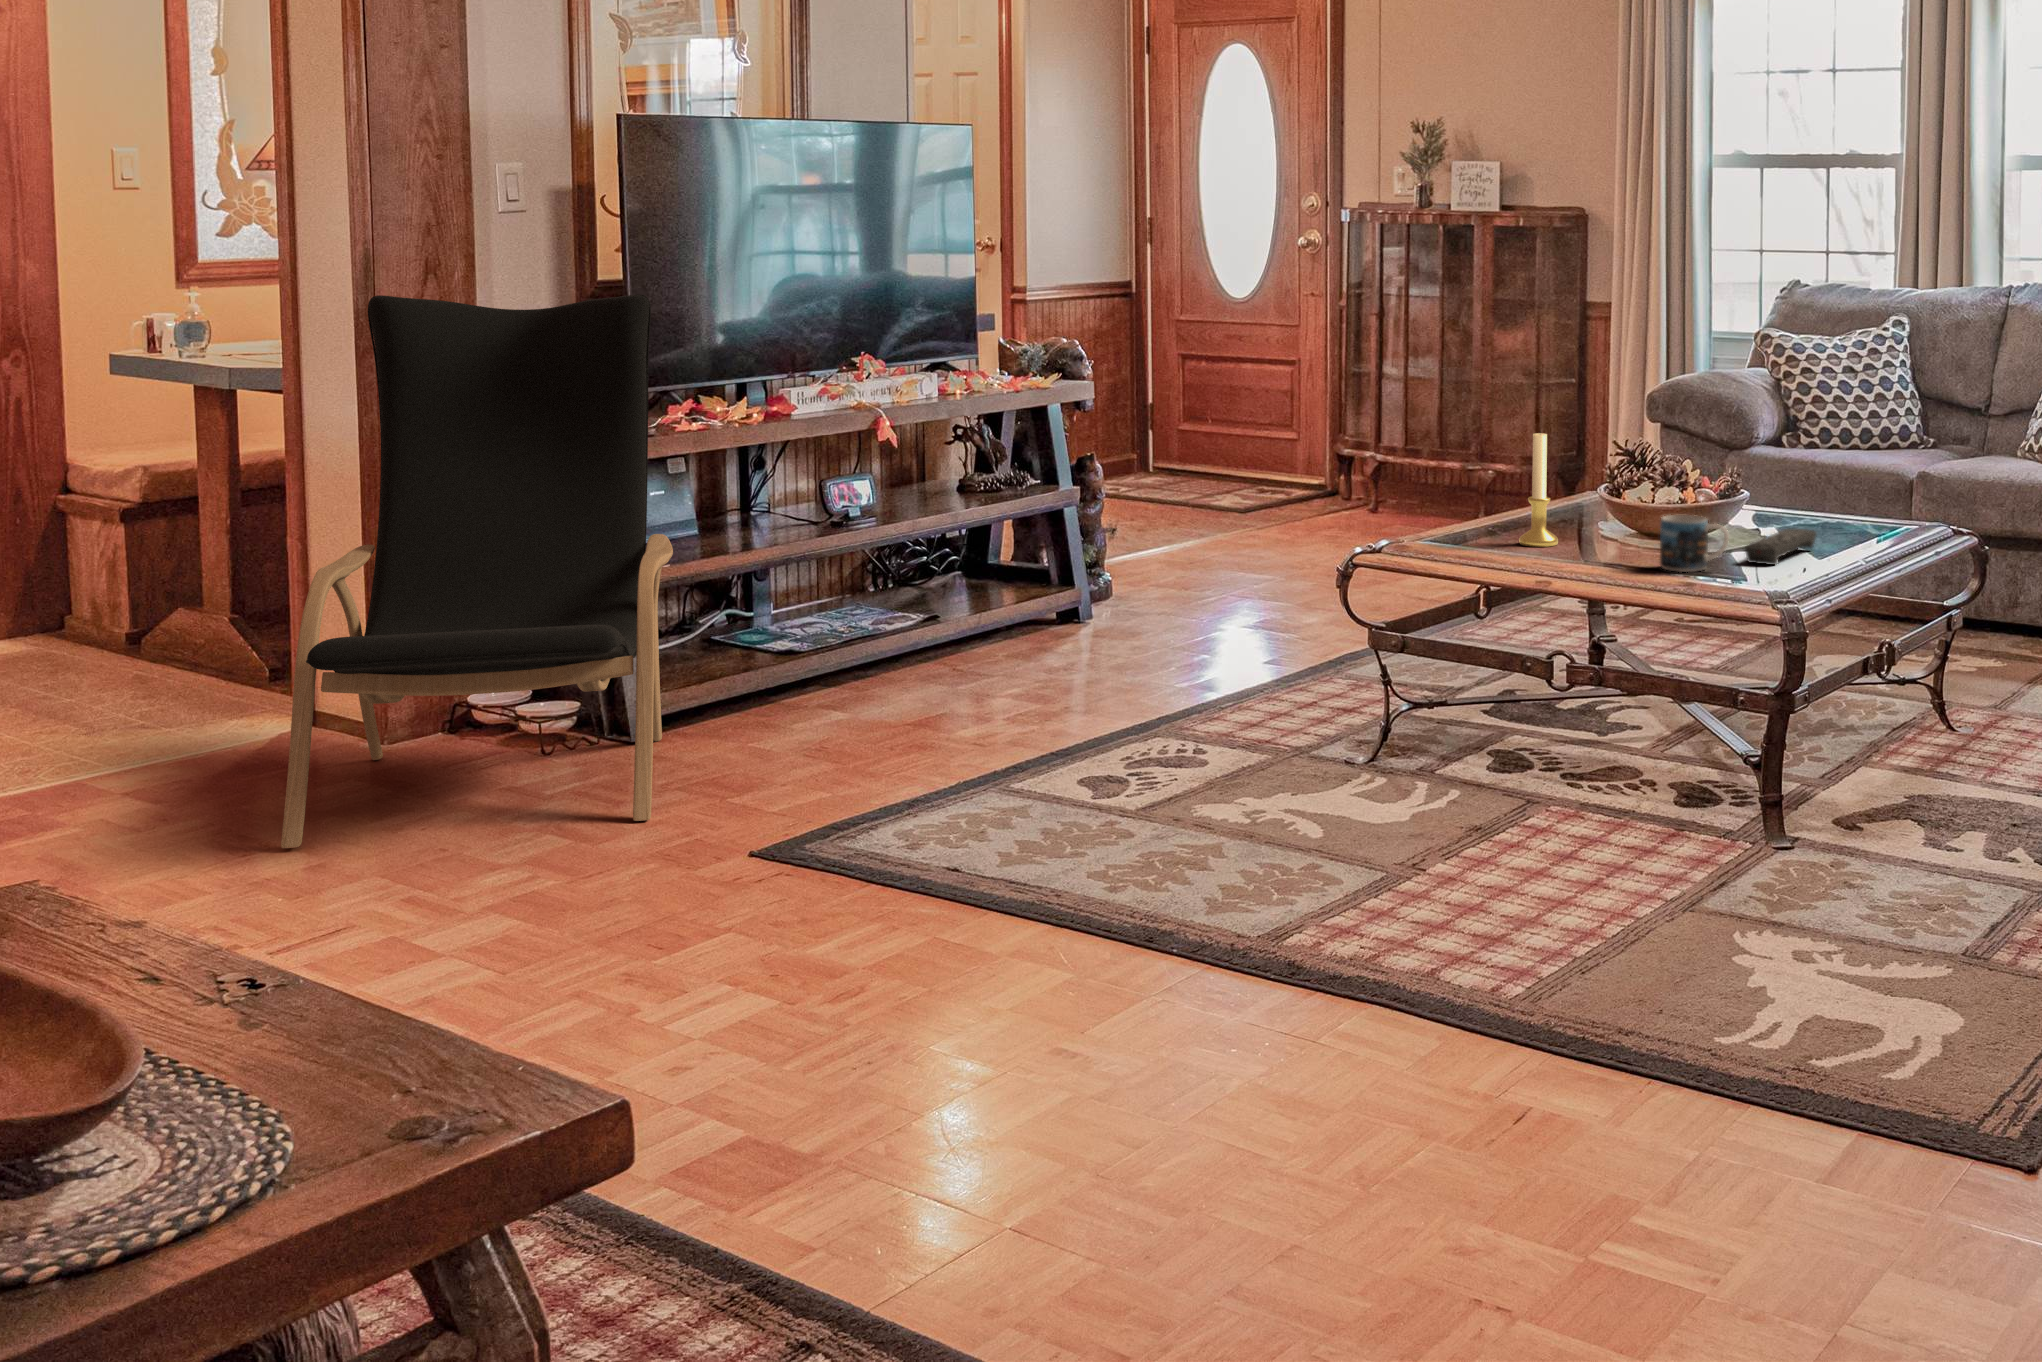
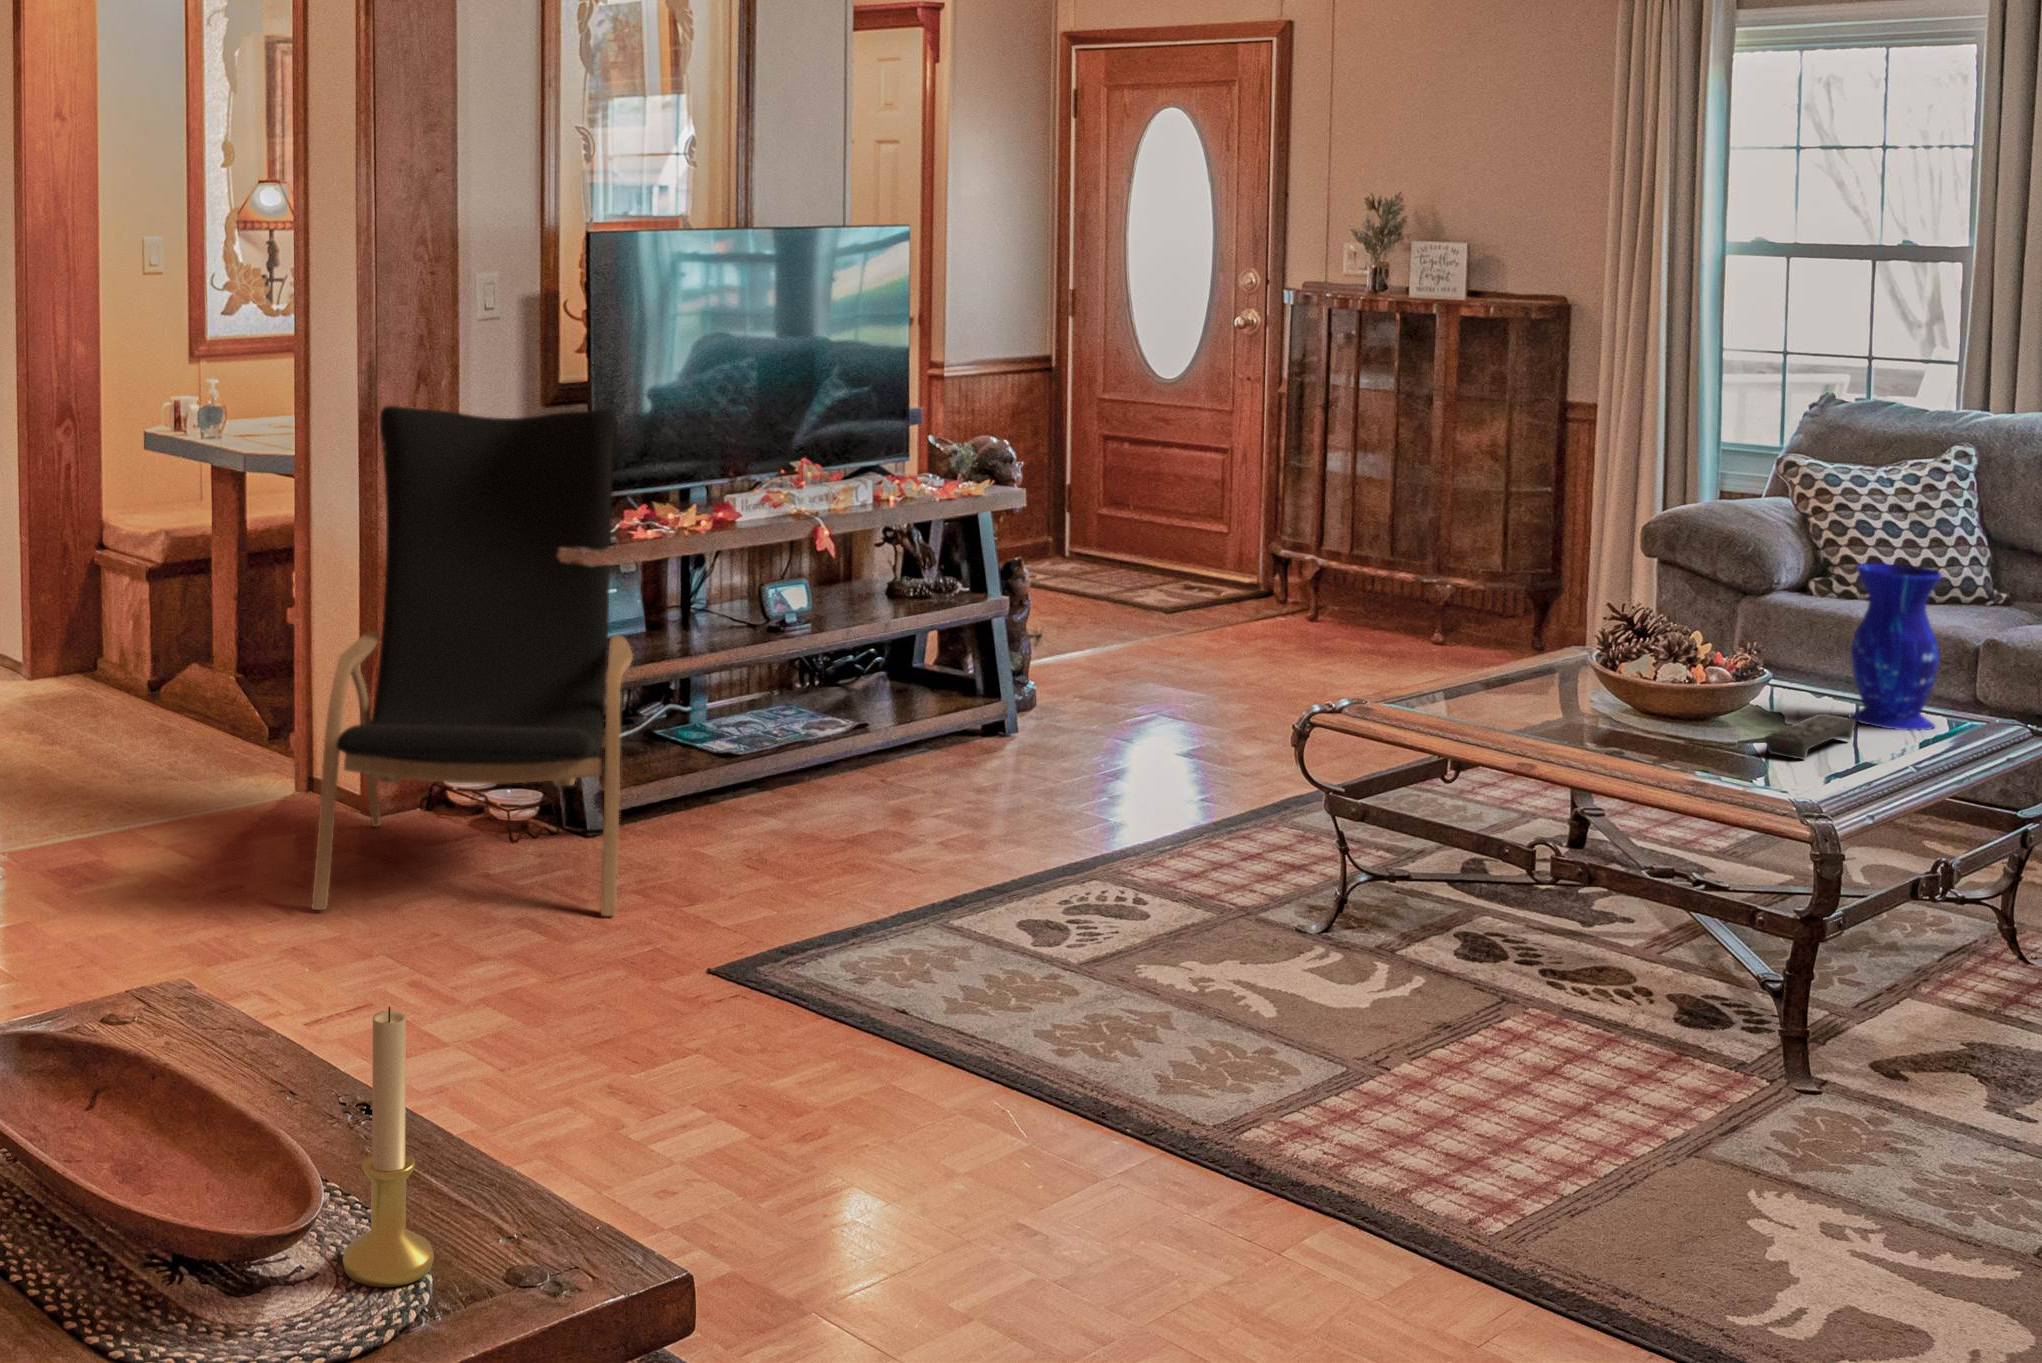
vase: none [1811,399,1881,540] -> present [1849,564,1942,730]
candle holder: present [1519,433,1558,547] -> present [343,1006,434,1287]
mug: present [1660,515,1729,572] -> none [1660,695,1746,762]

